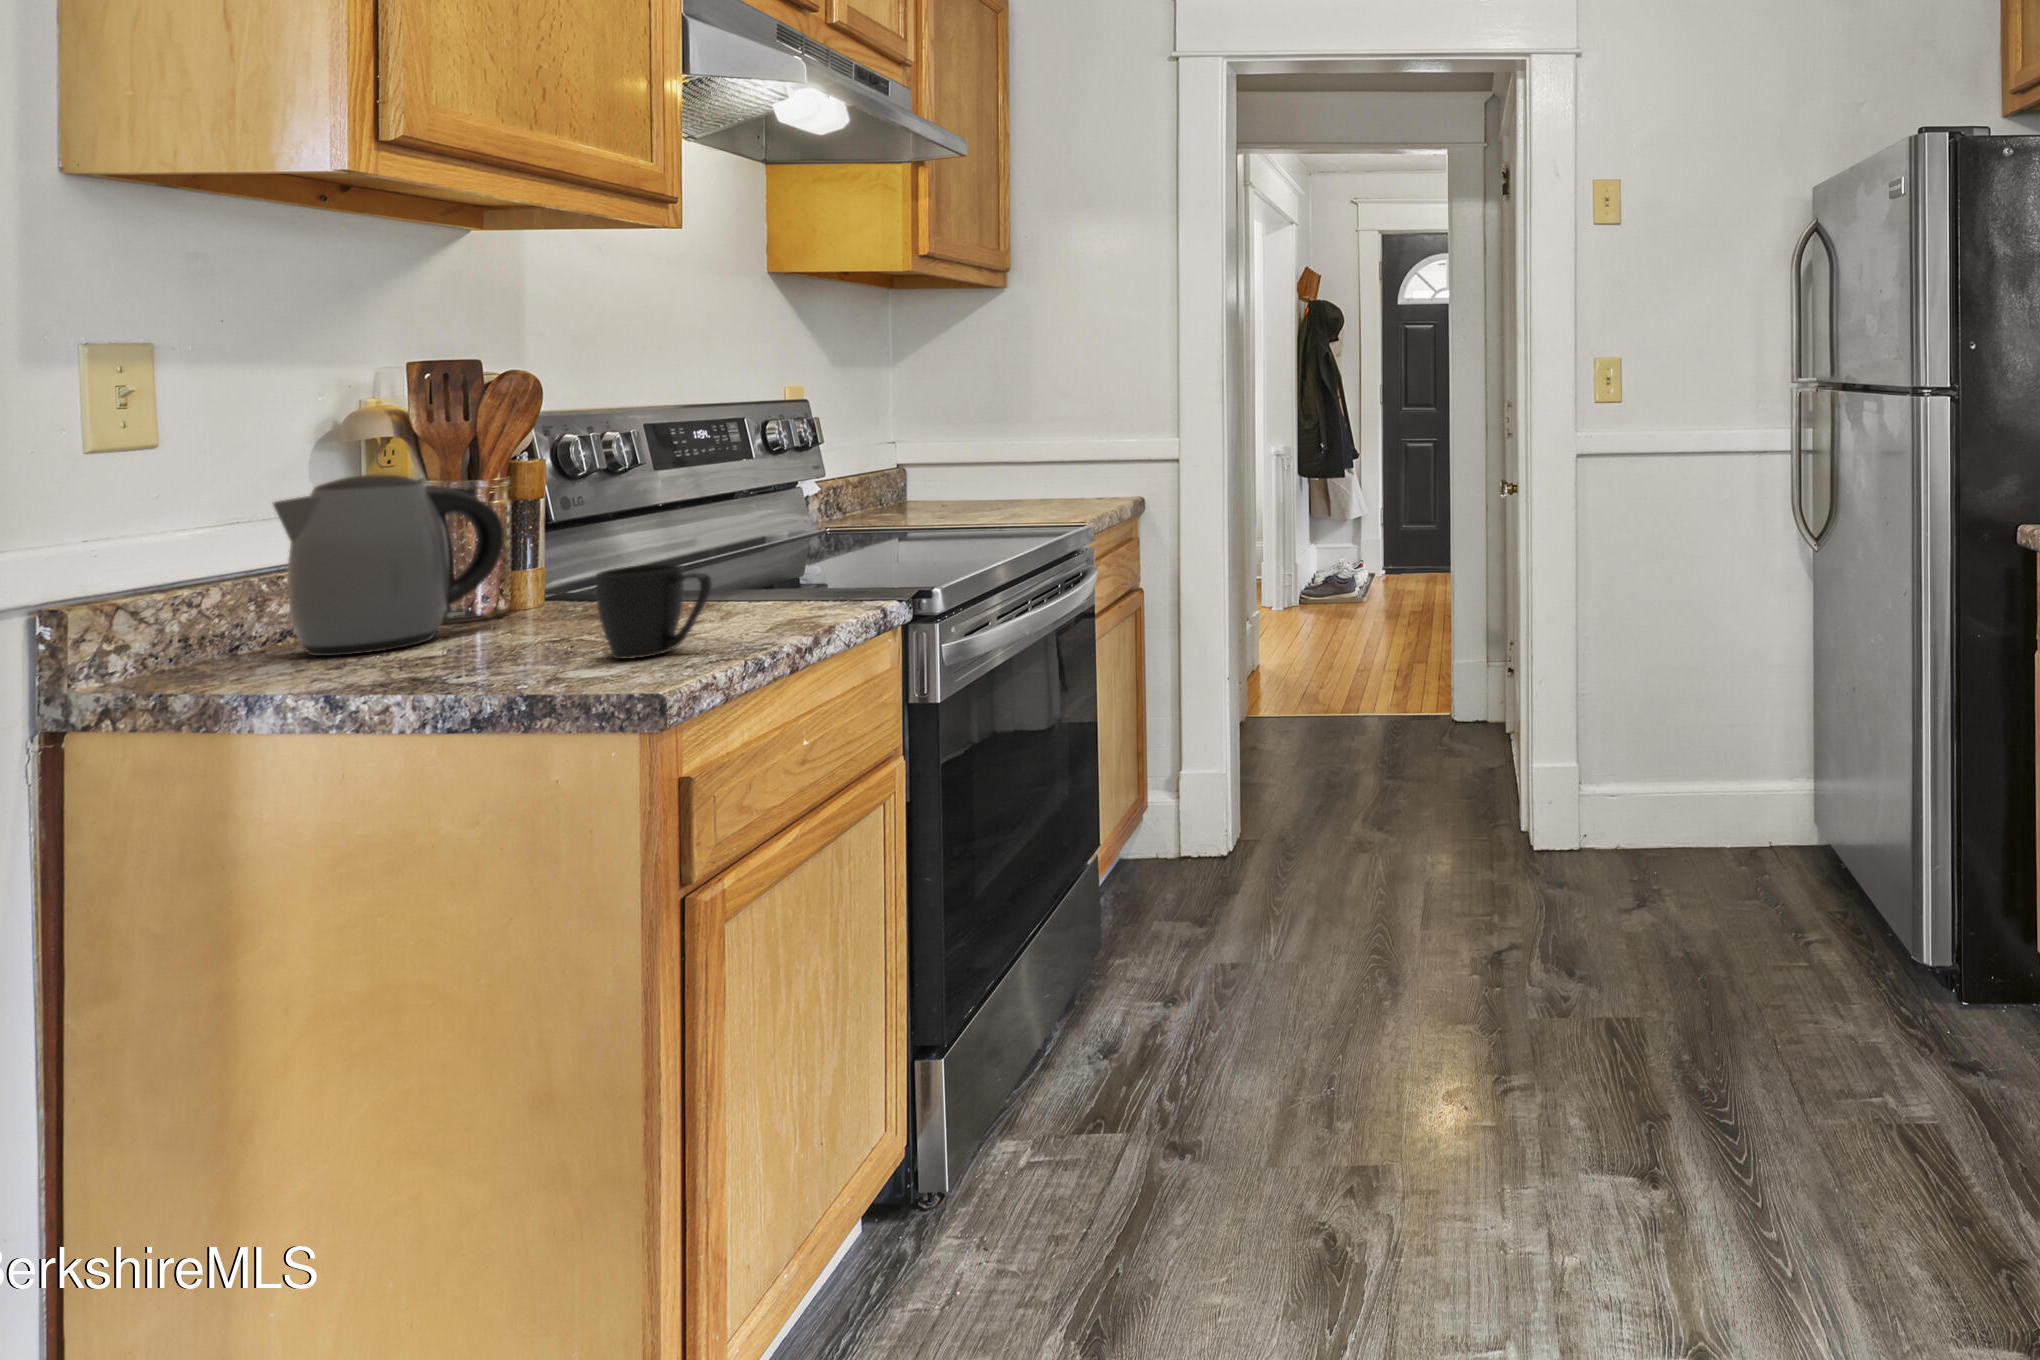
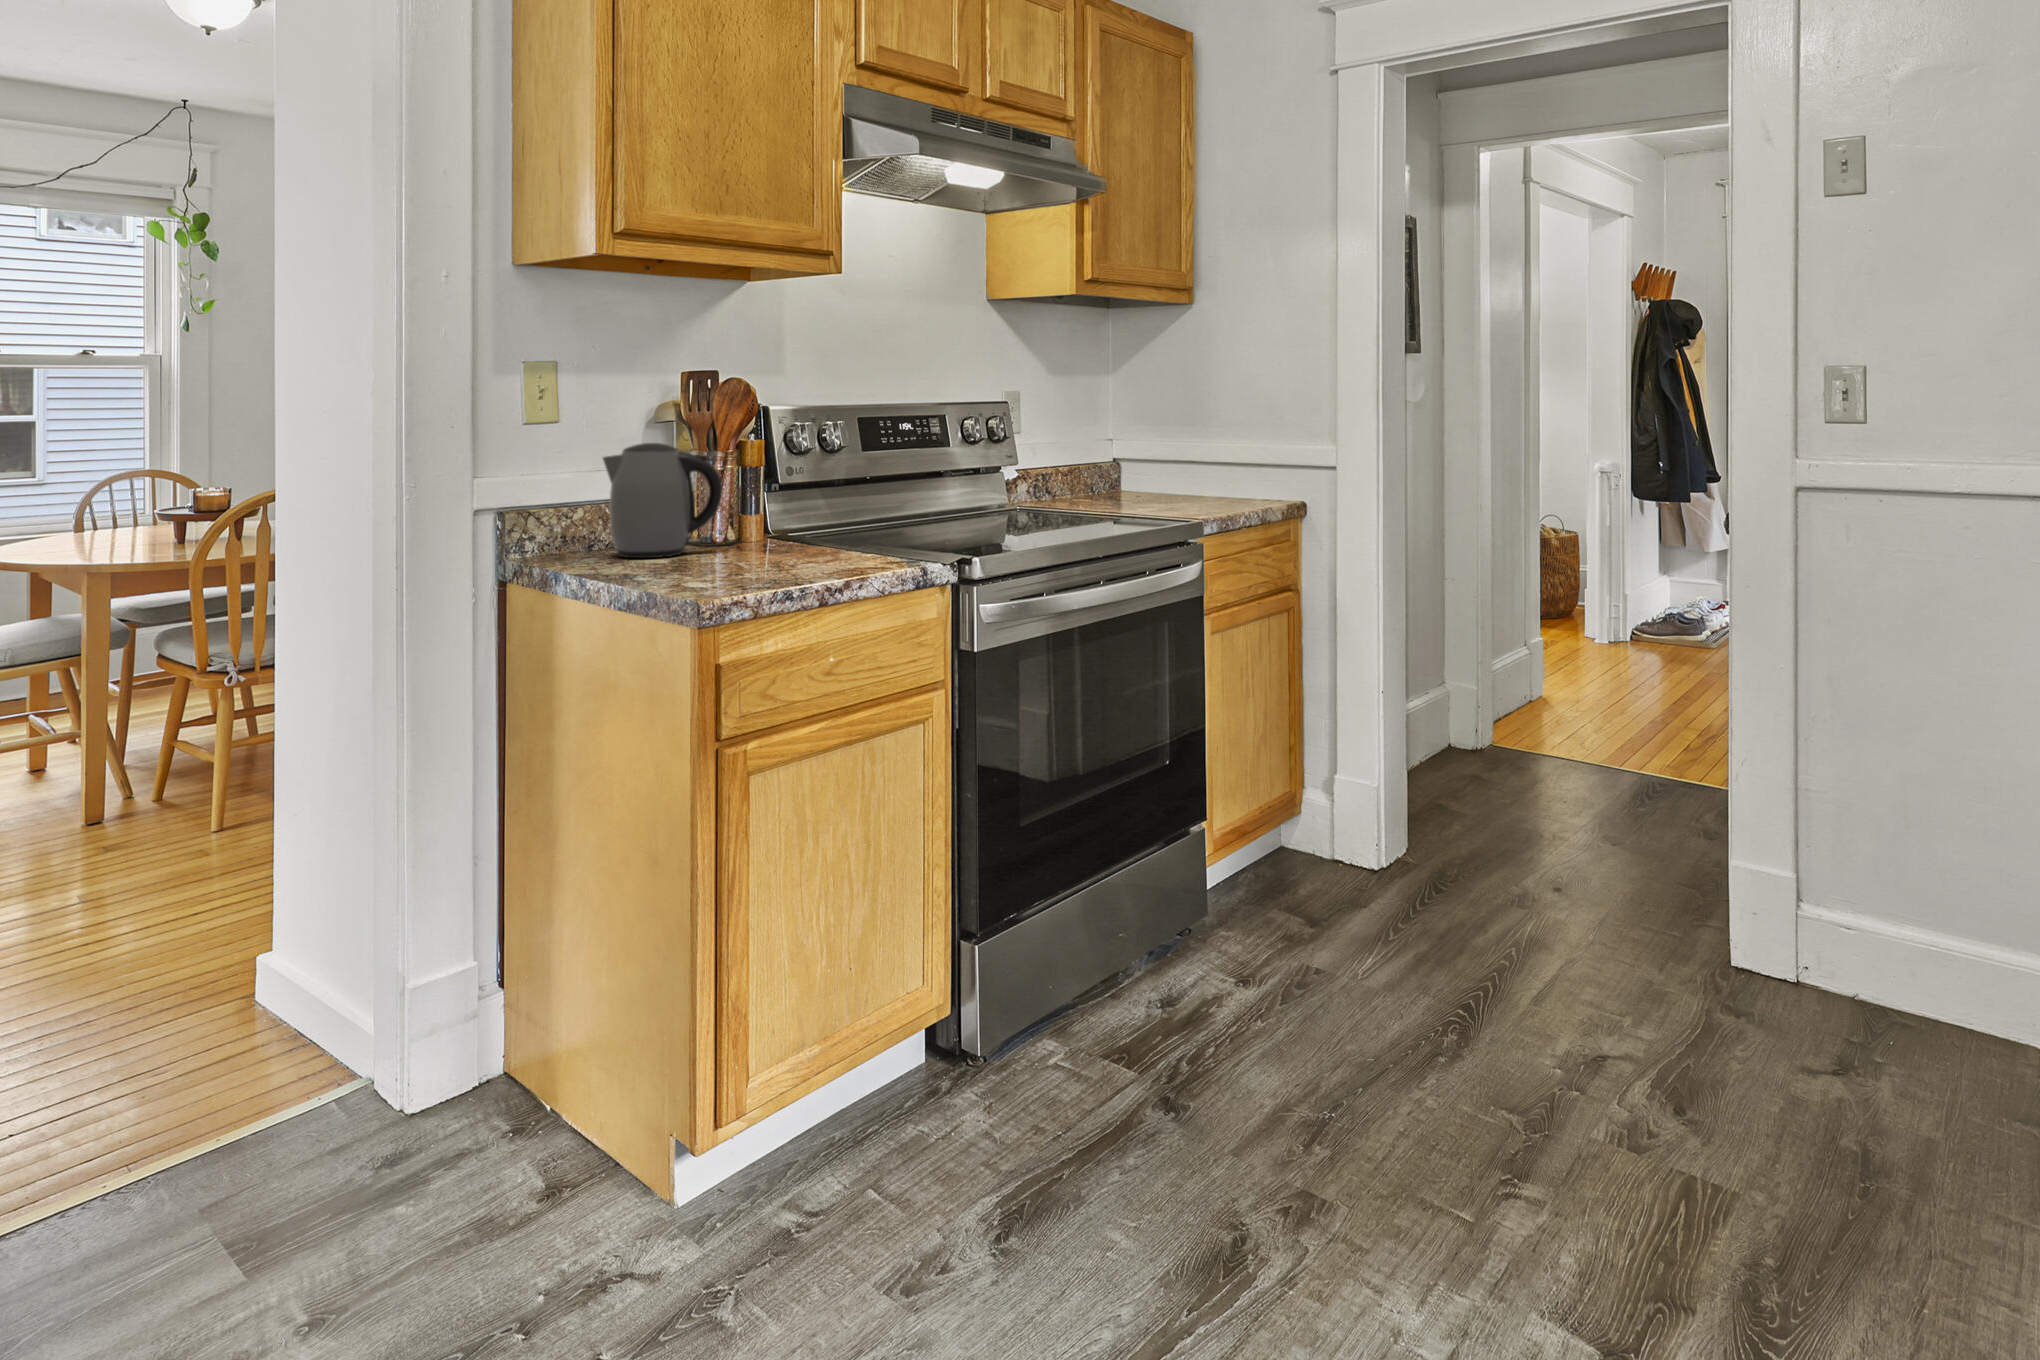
mug: present [596,564,712,659] -> none [709,518,768,582]

